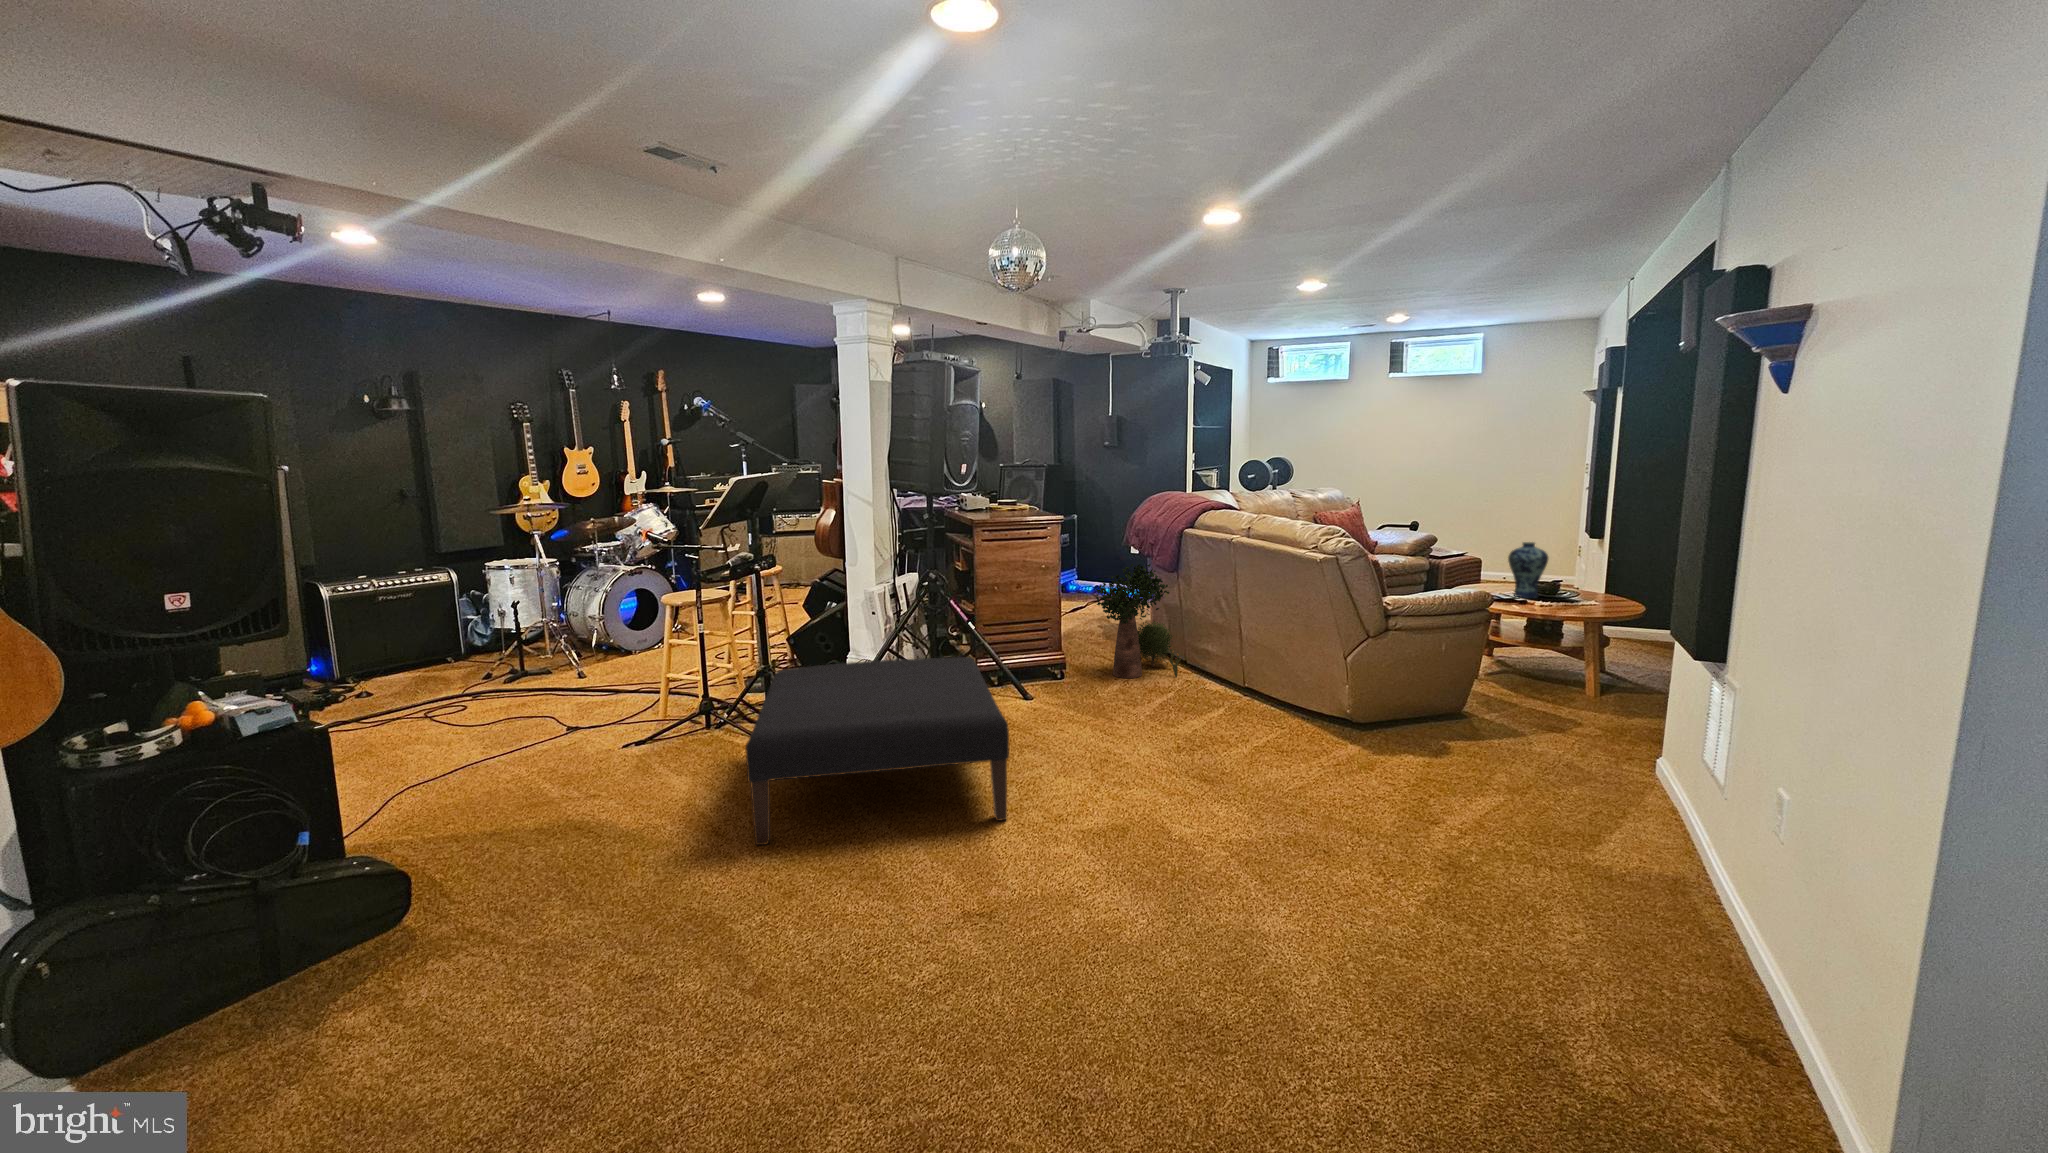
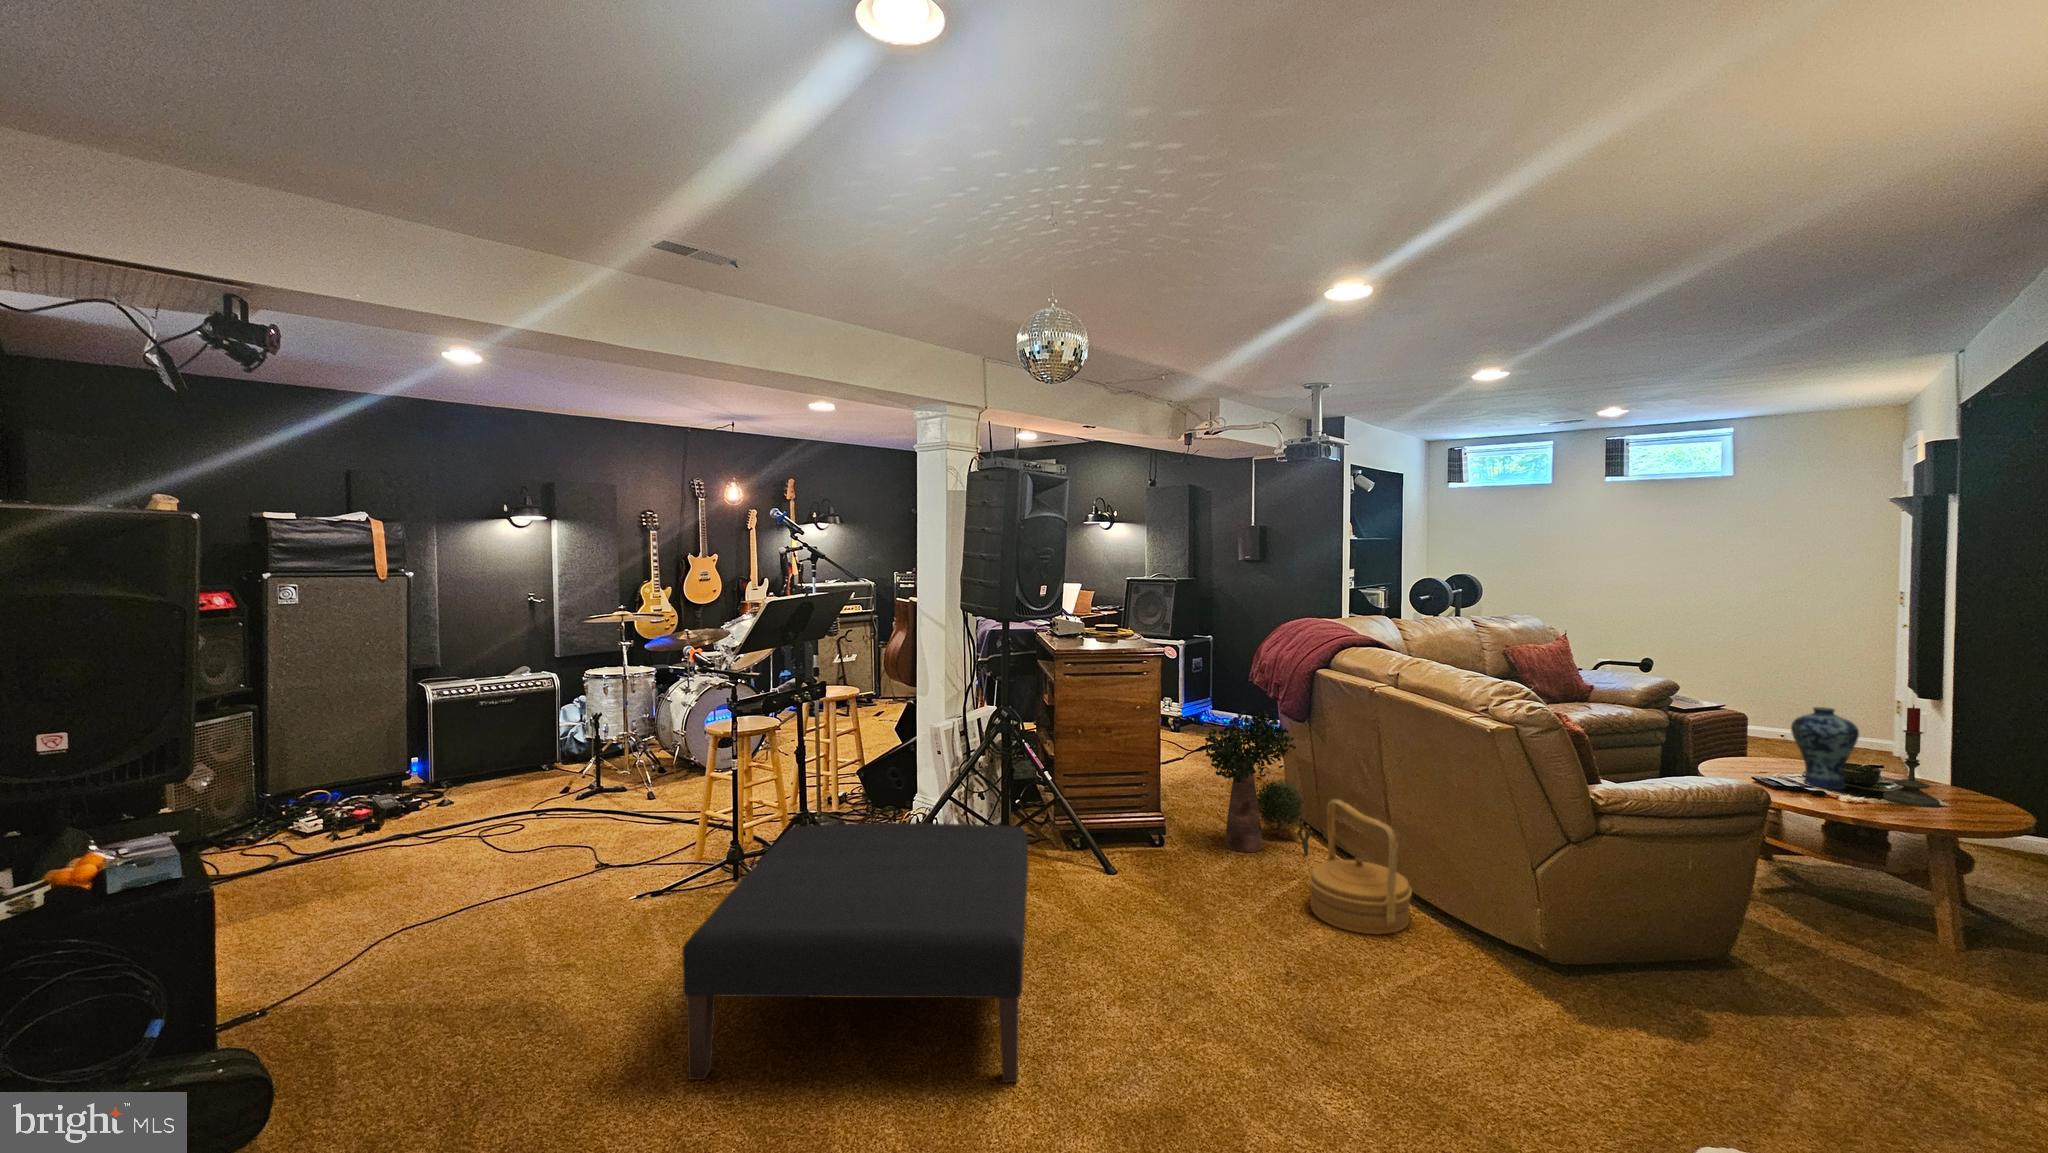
candle: none [1559,536,1591,604] -> present [1883,705,1940,807]
woven basket: none [1185,627,1259,719] -> present [1309,800,1412,935]

